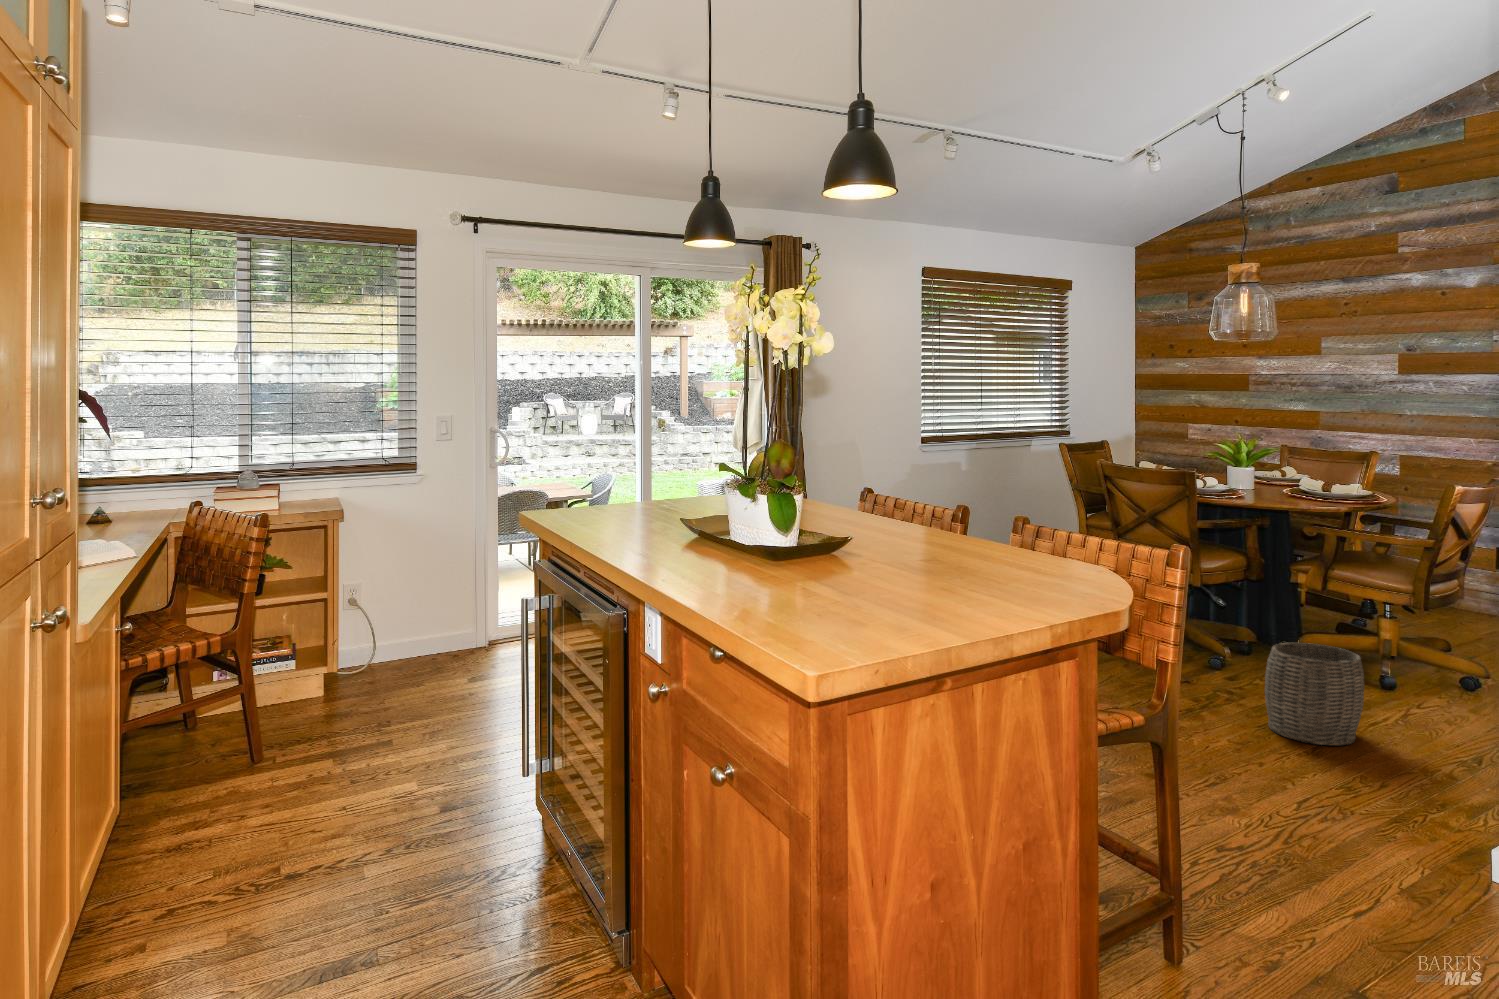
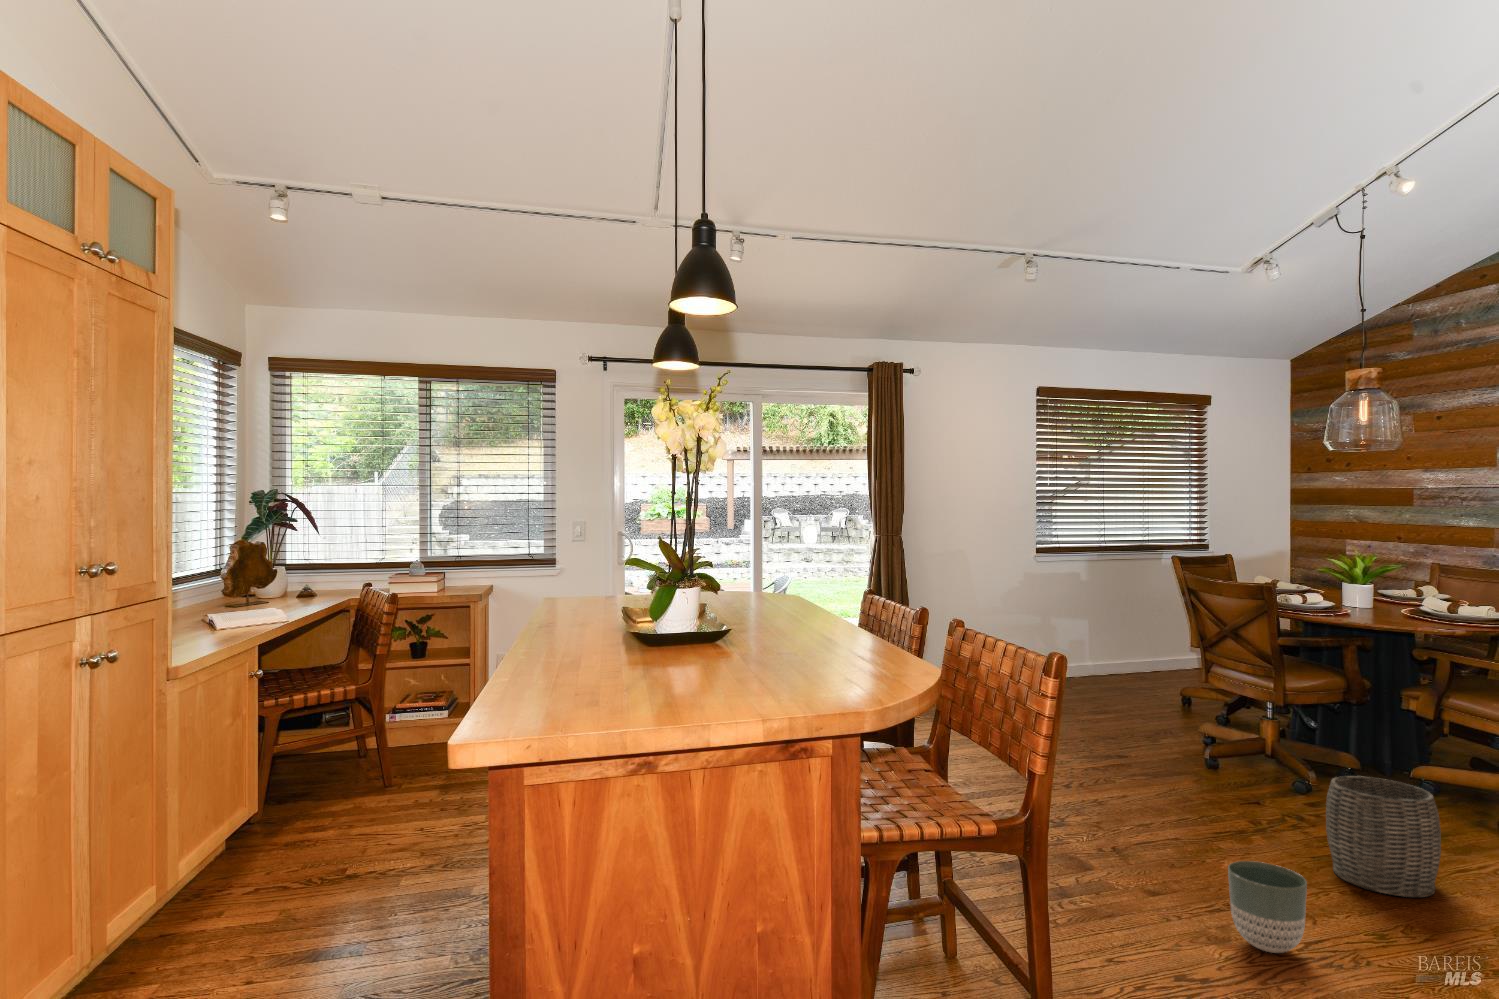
planter: none [1235,733,1309,814] -> present [1228,861,1307,953]

